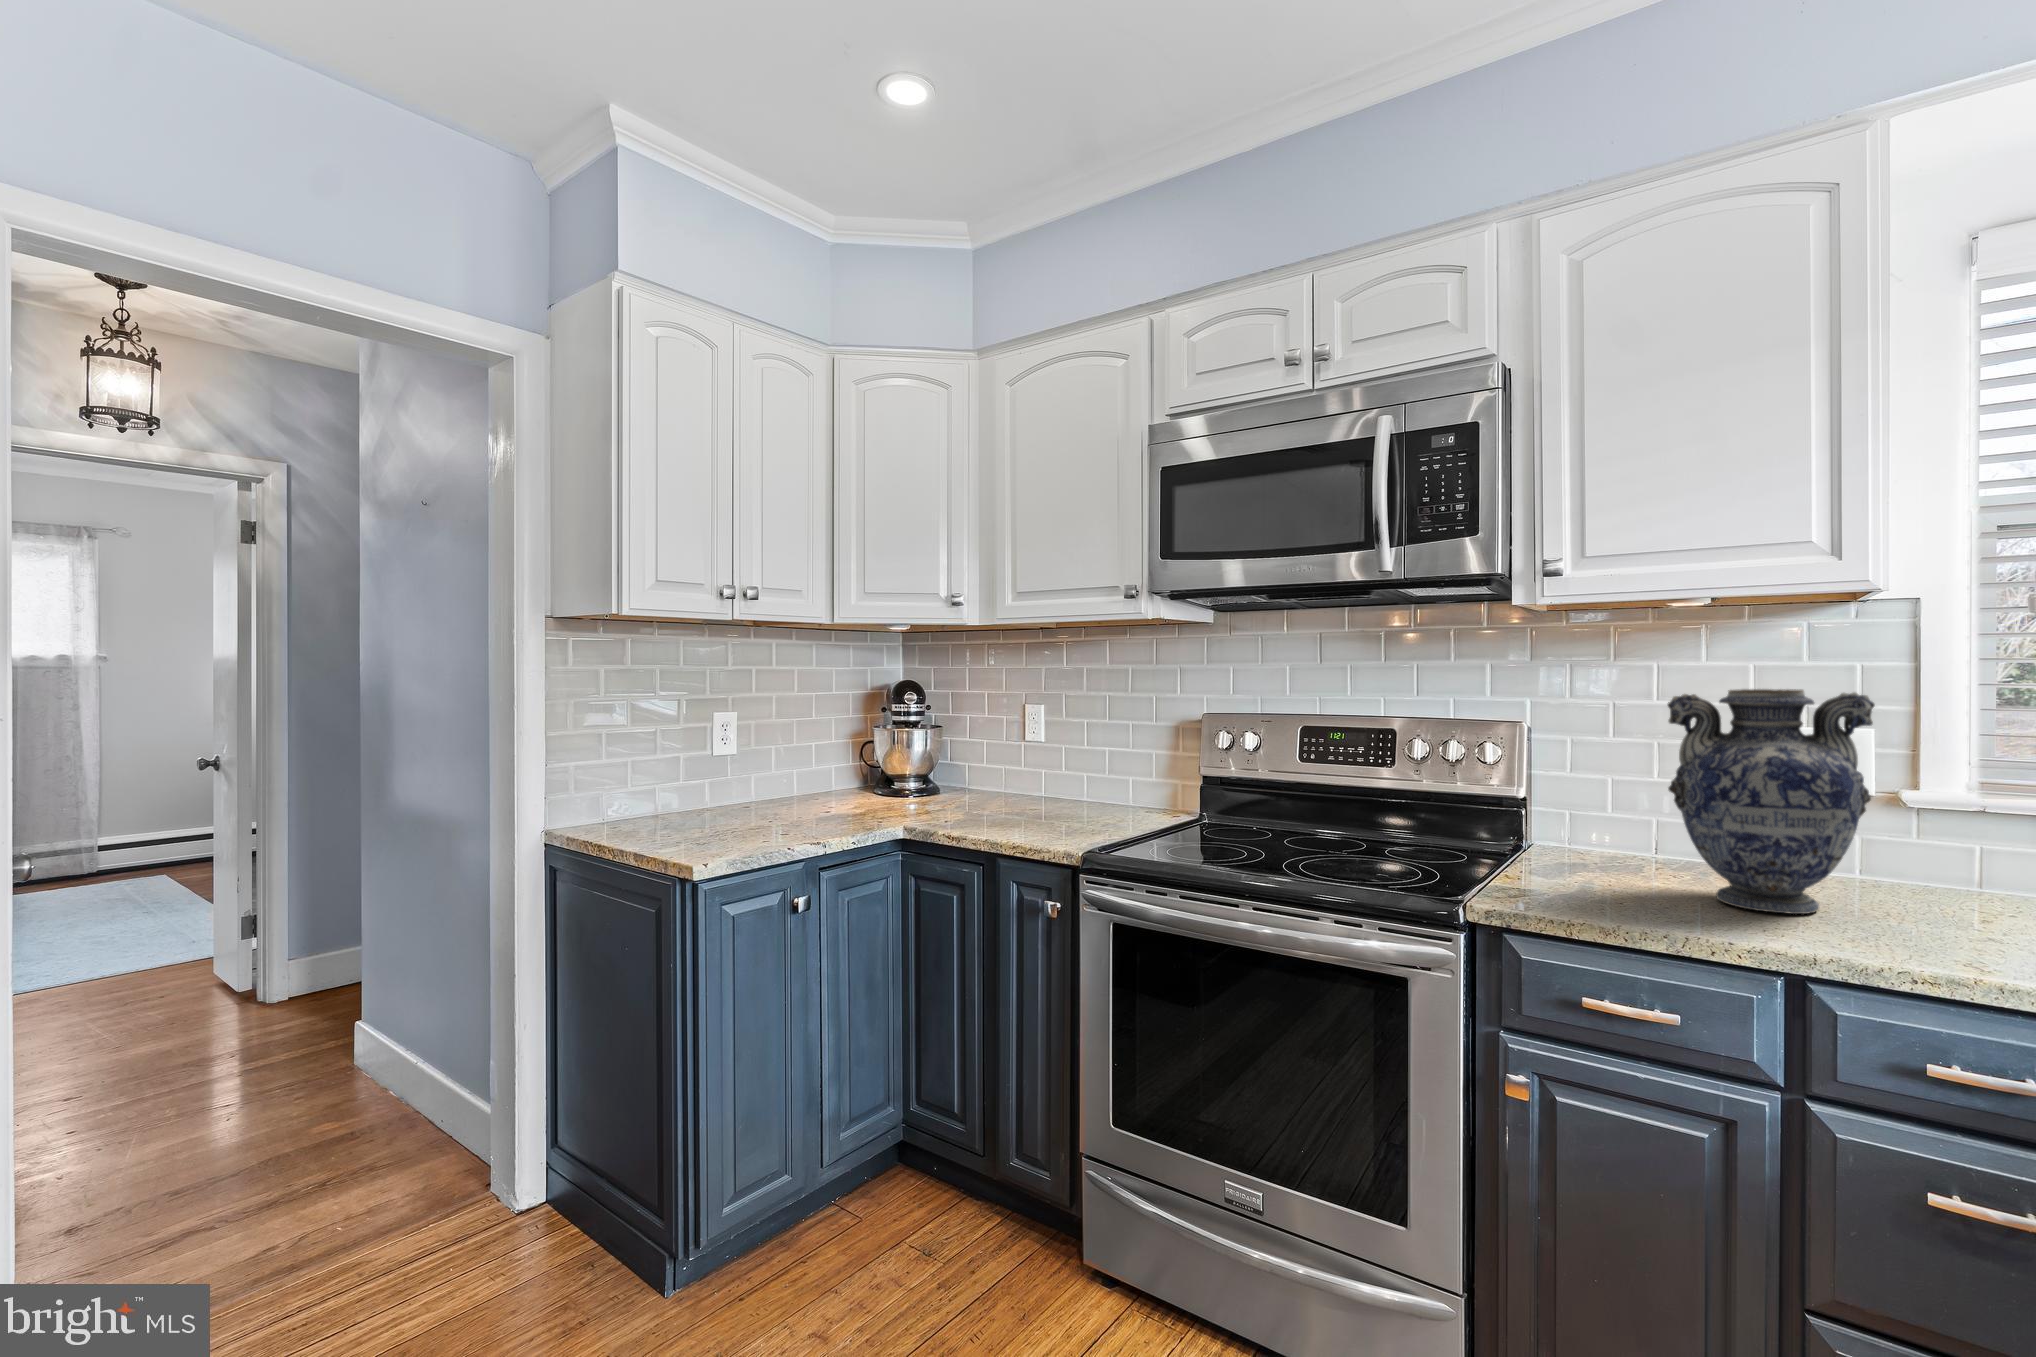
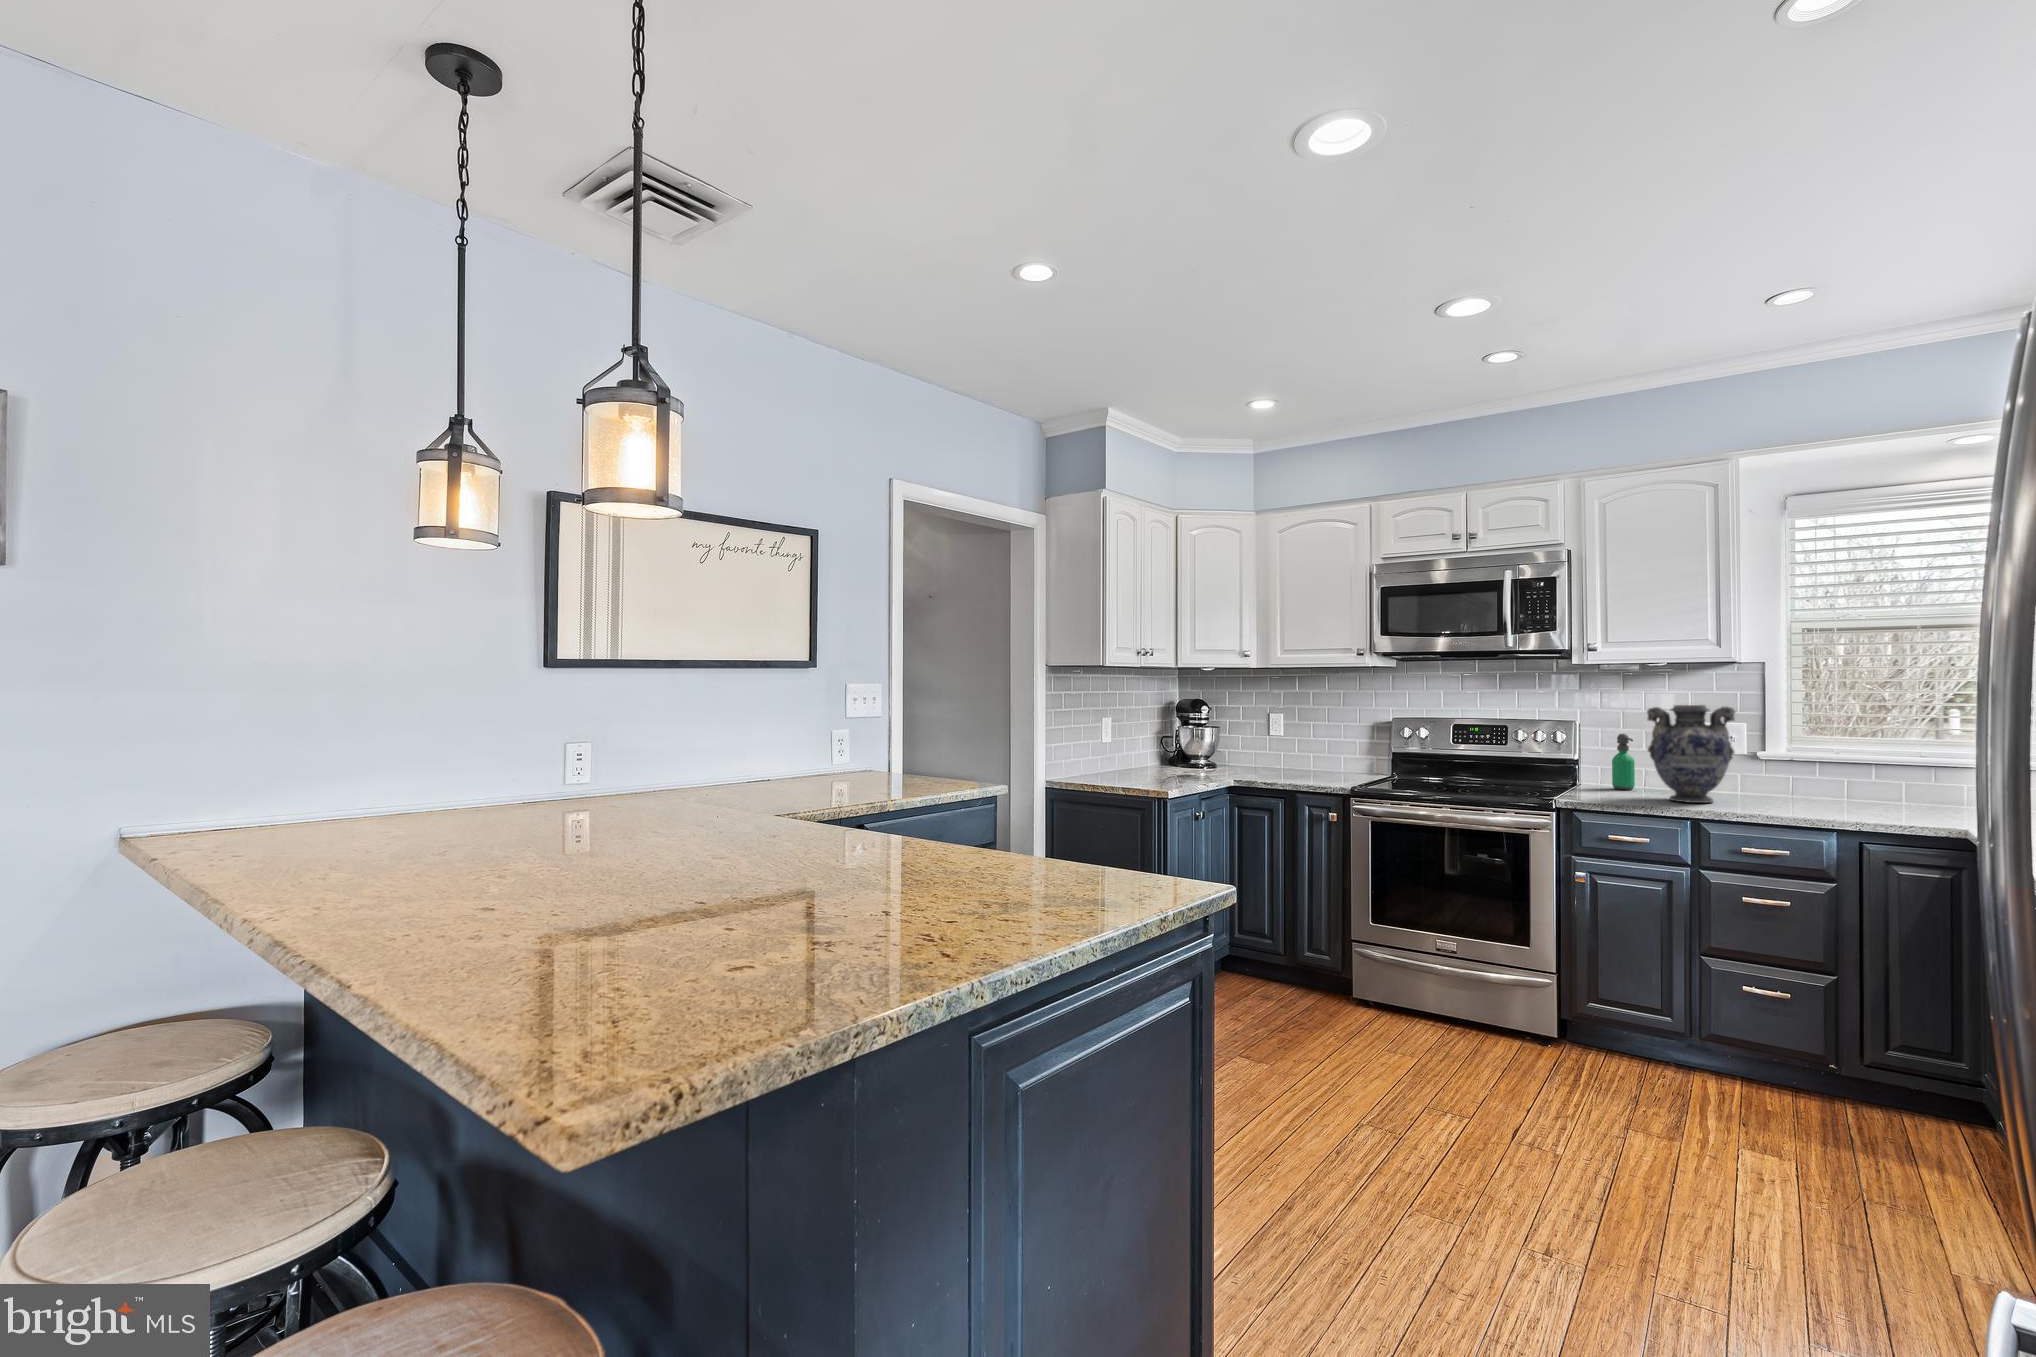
soap dispenser: none [1591,746,1636,860] -> present [1612,734,1635,790]

